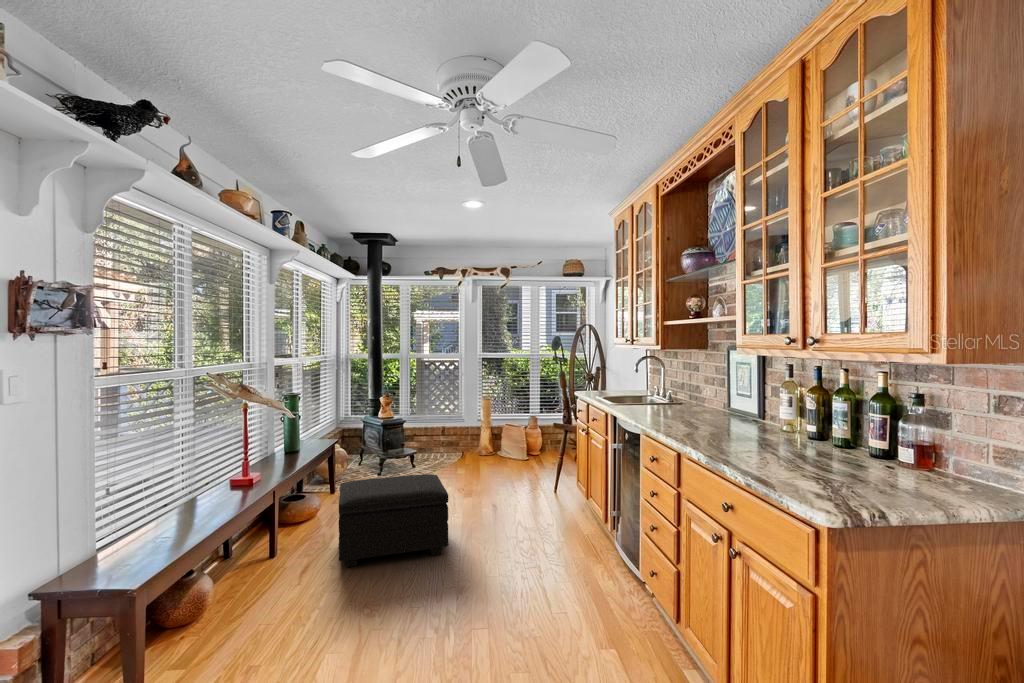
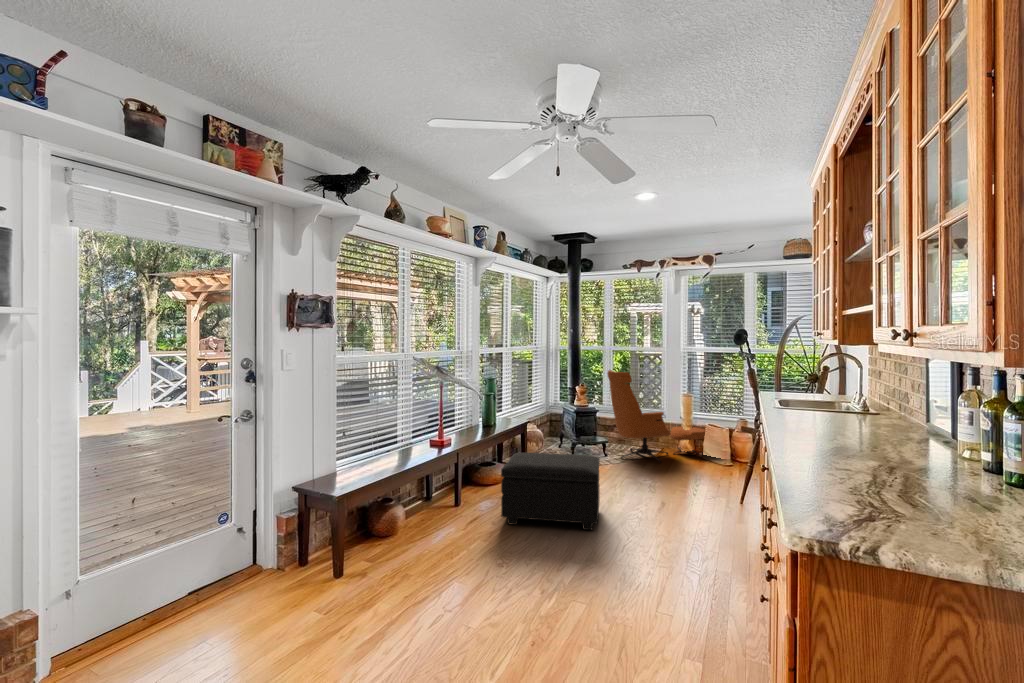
lounge chair: none [416,379,507,469] -> present [607,370,707,463]

